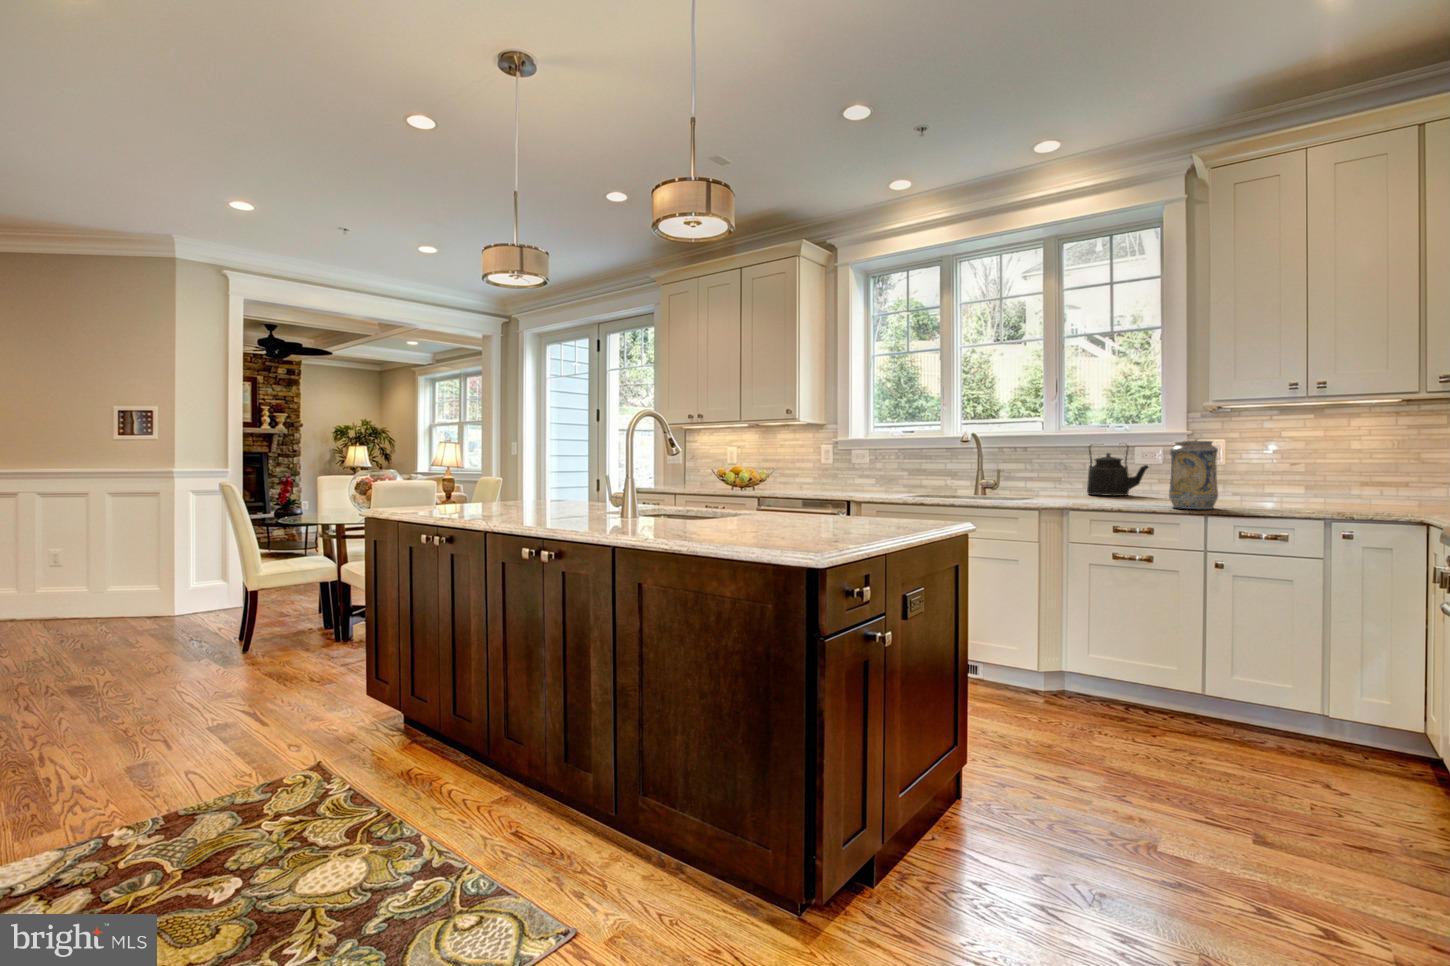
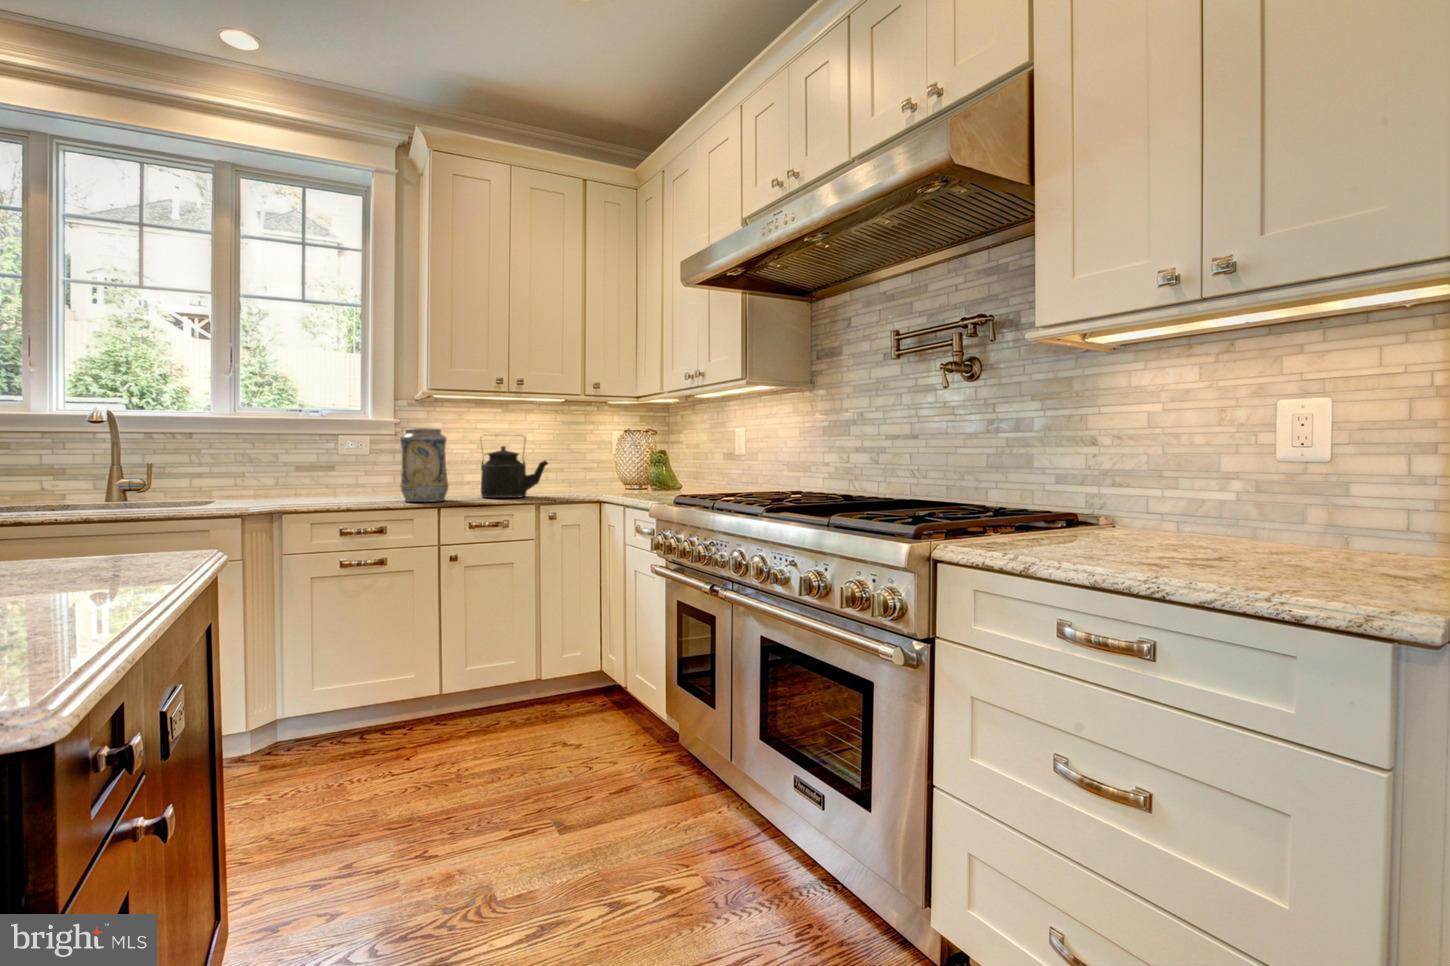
kettle: present [1087,445,1149,496] -> present [480,435,548,498]

